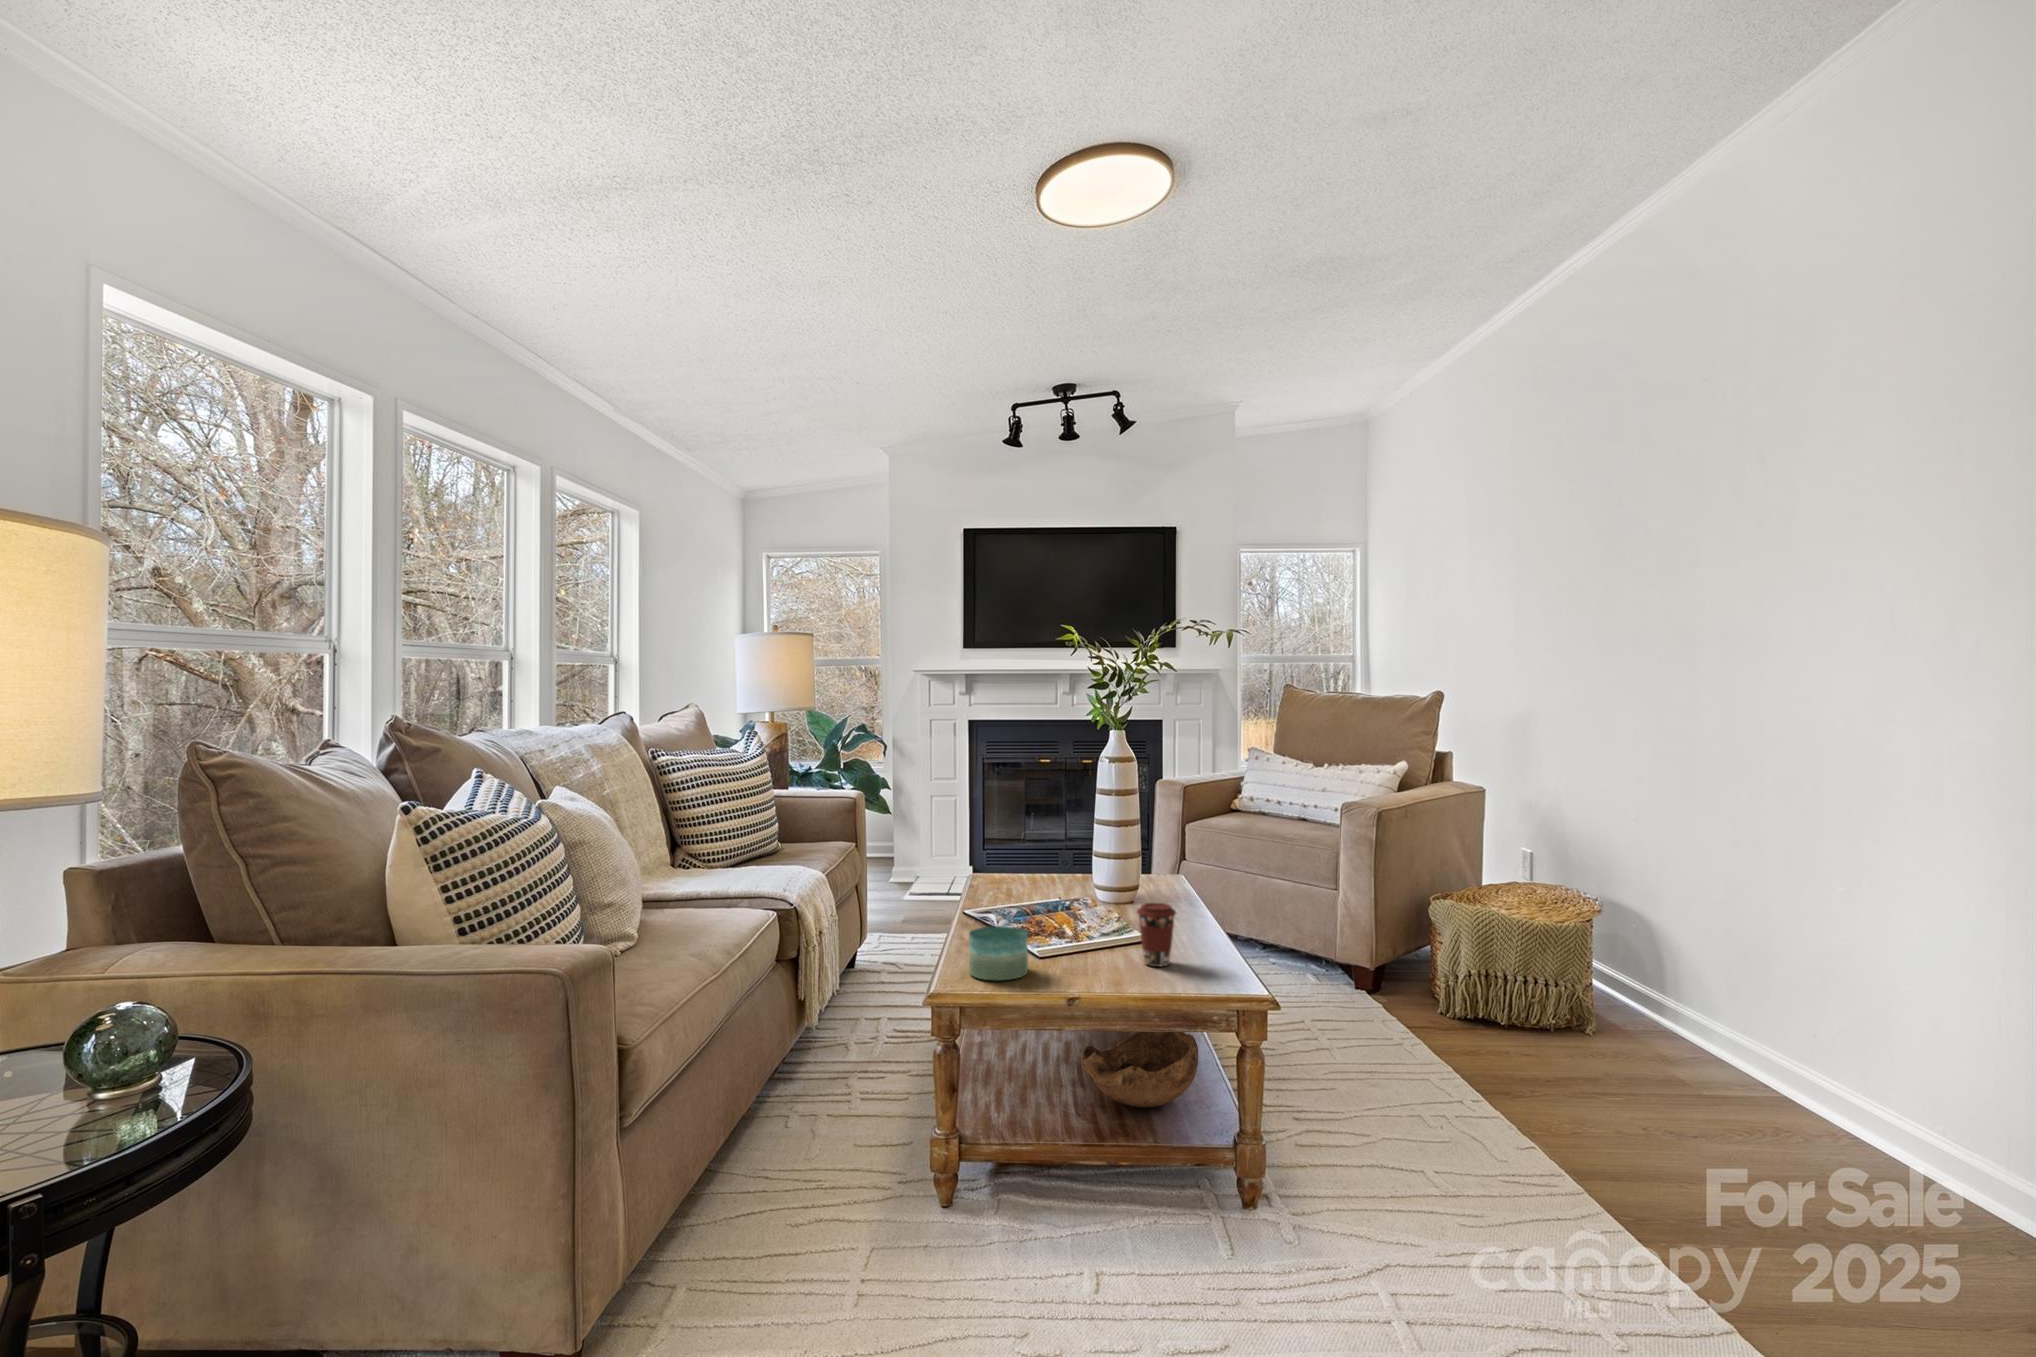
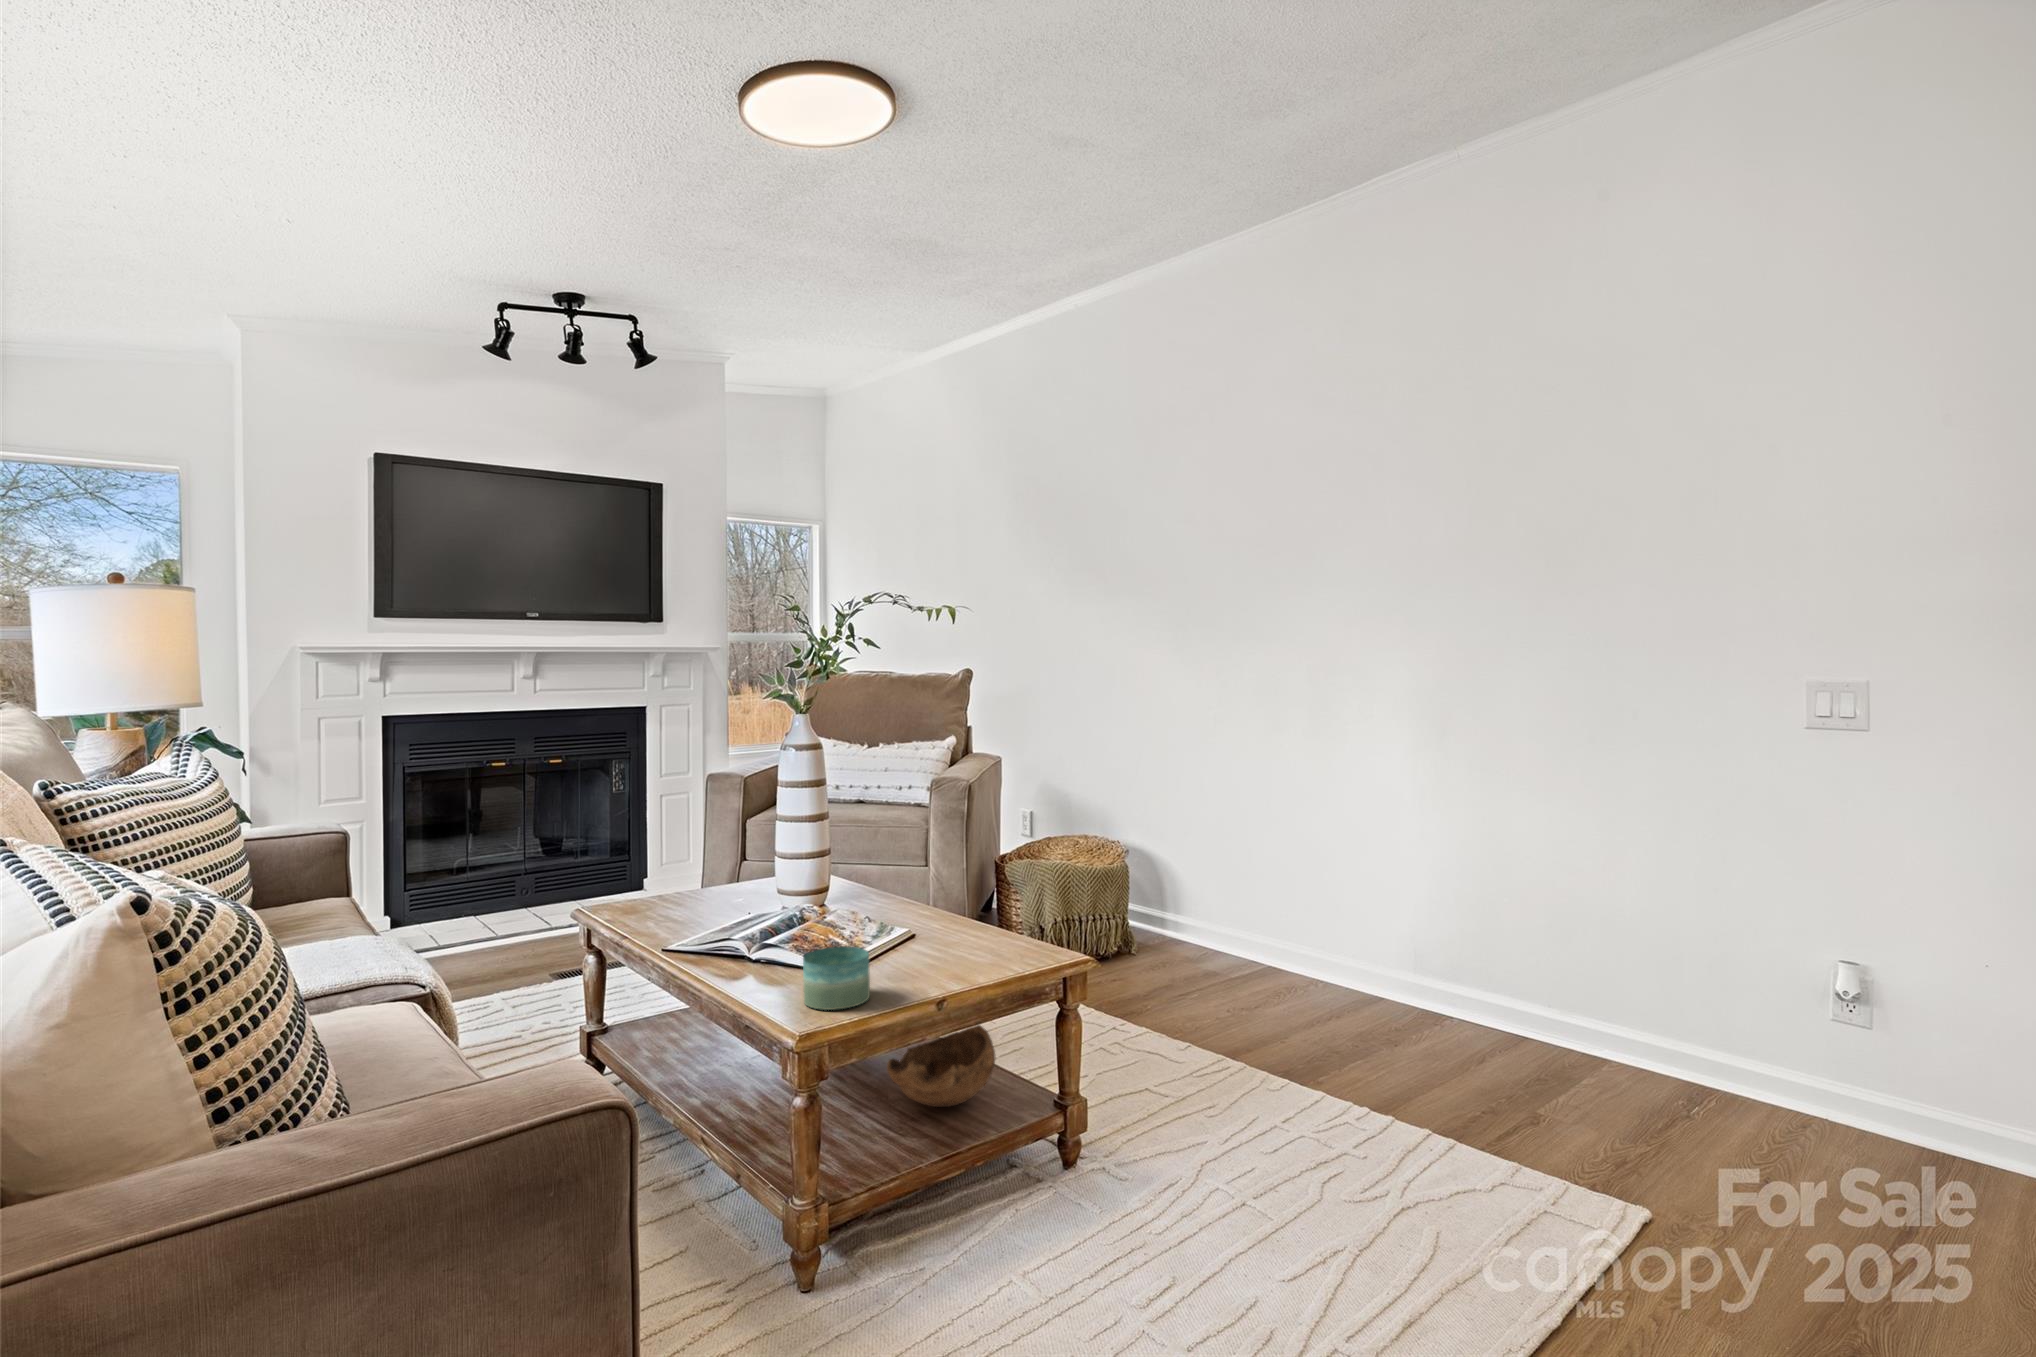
coffee cup: present [1137,903,1176,967] -> none [946,895,986,959]

